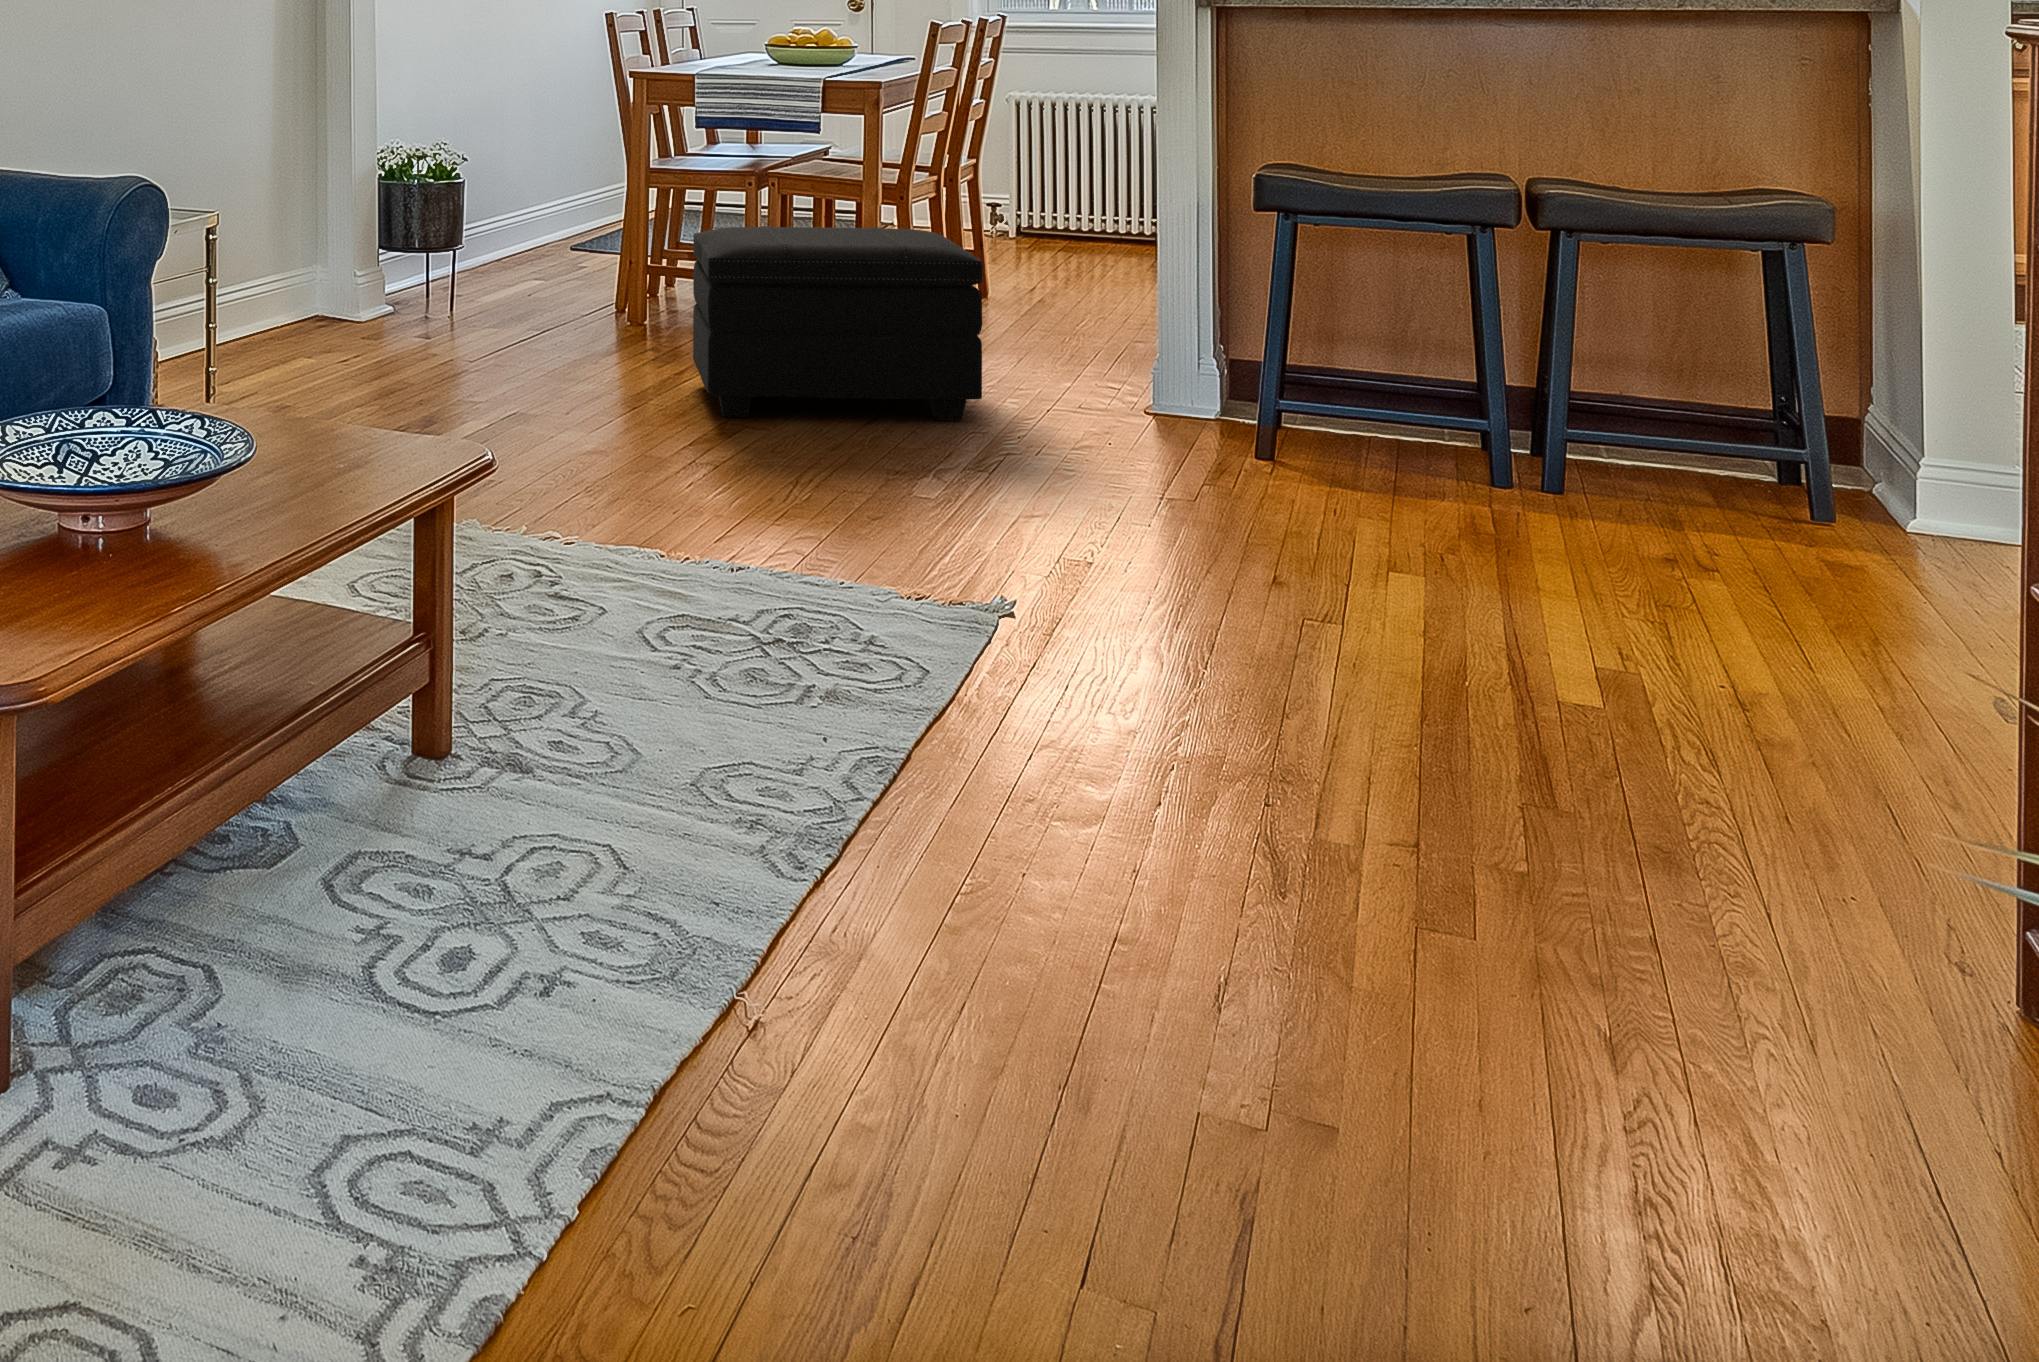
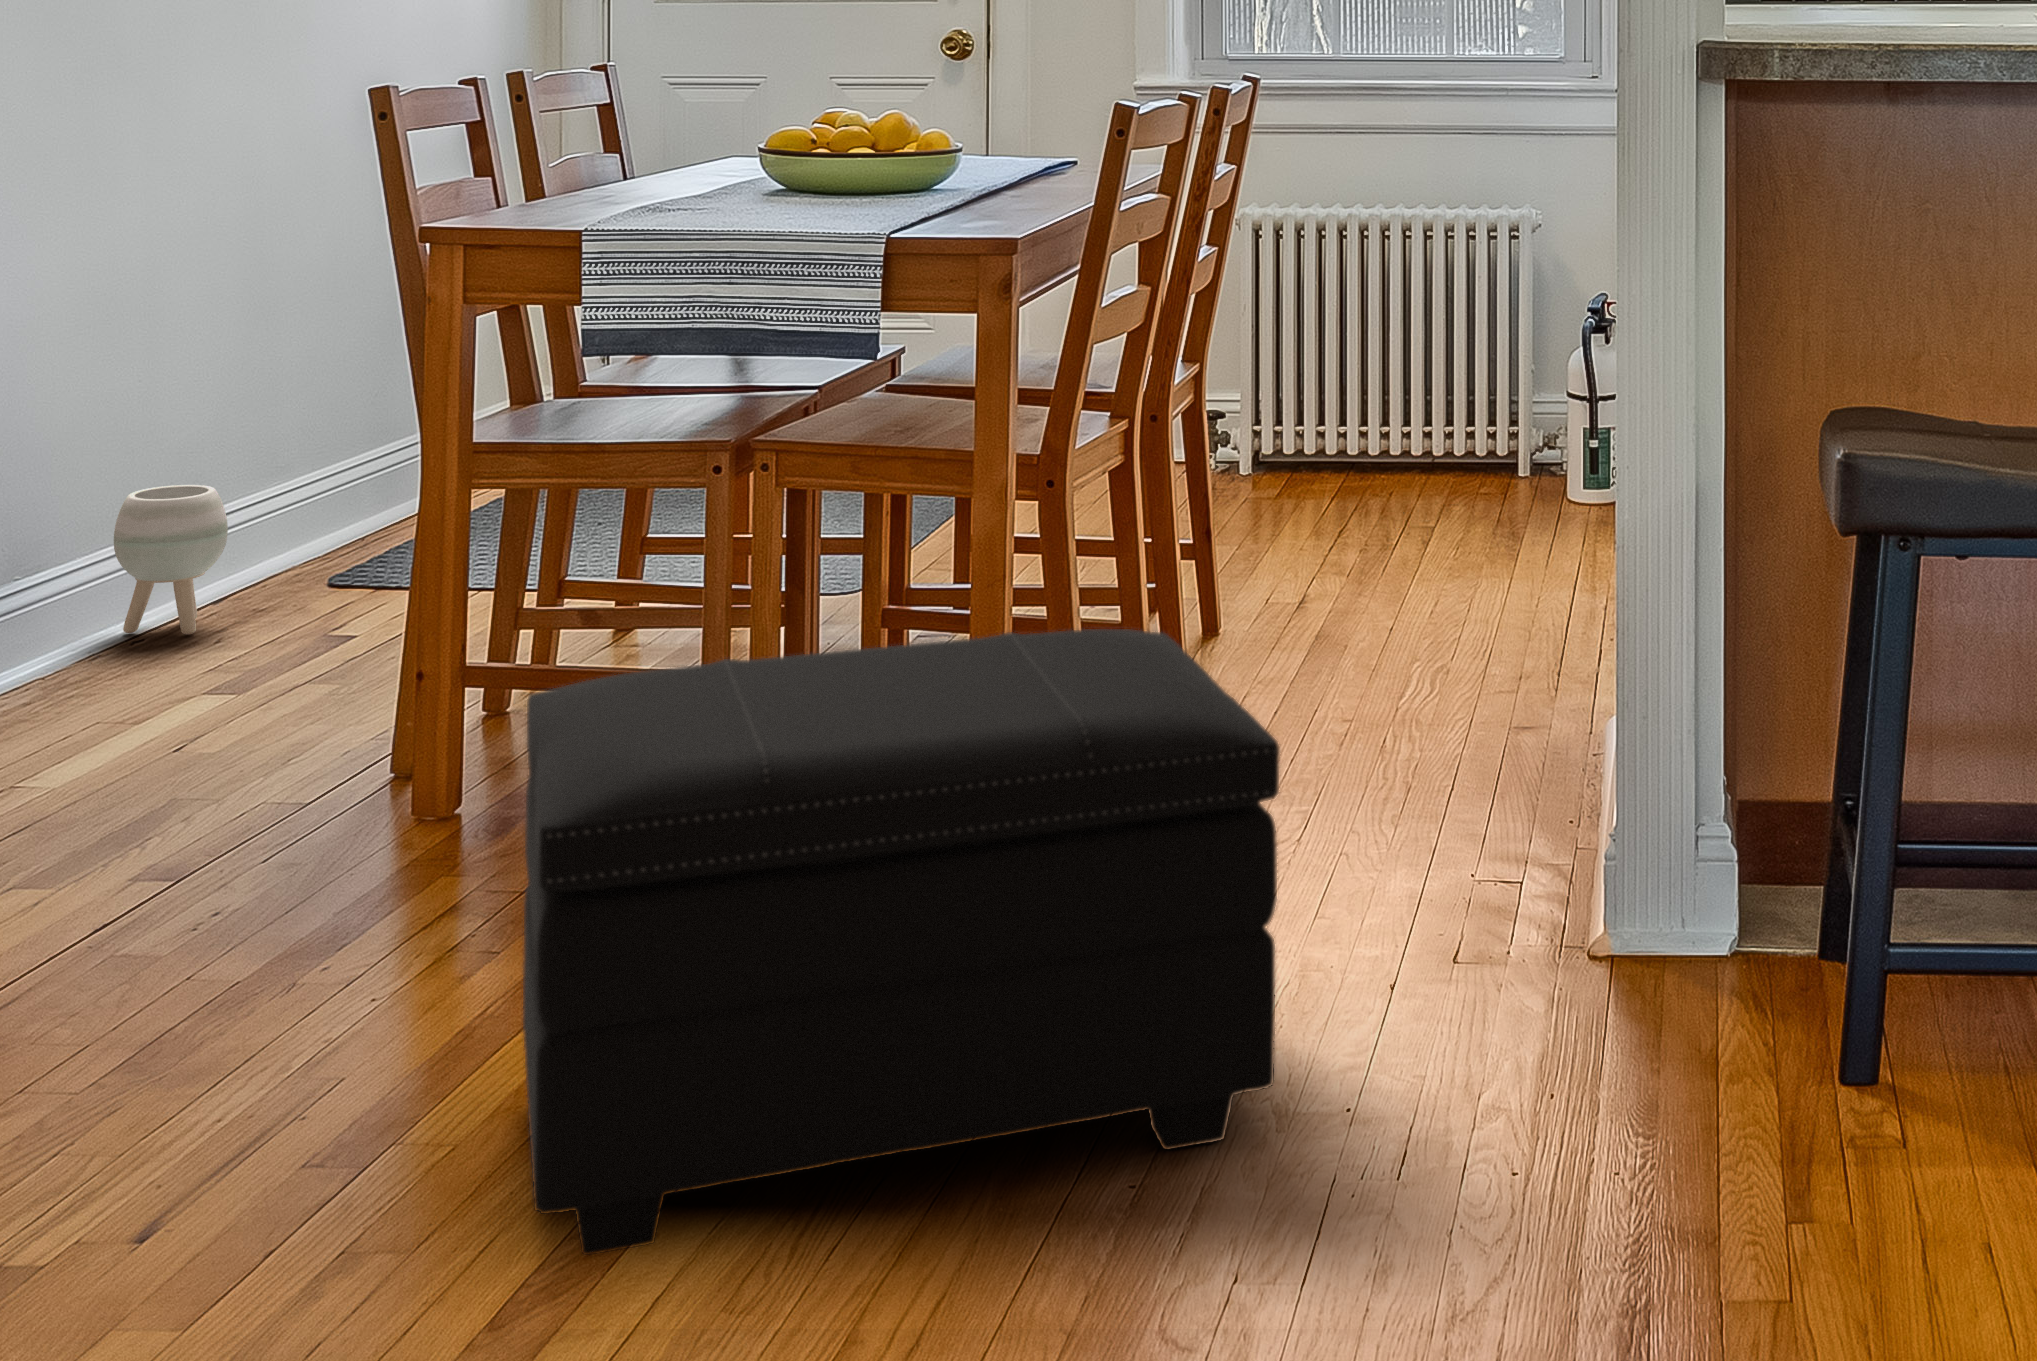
planter: none [492,197,536,262] -> present [114,485,228,634]

